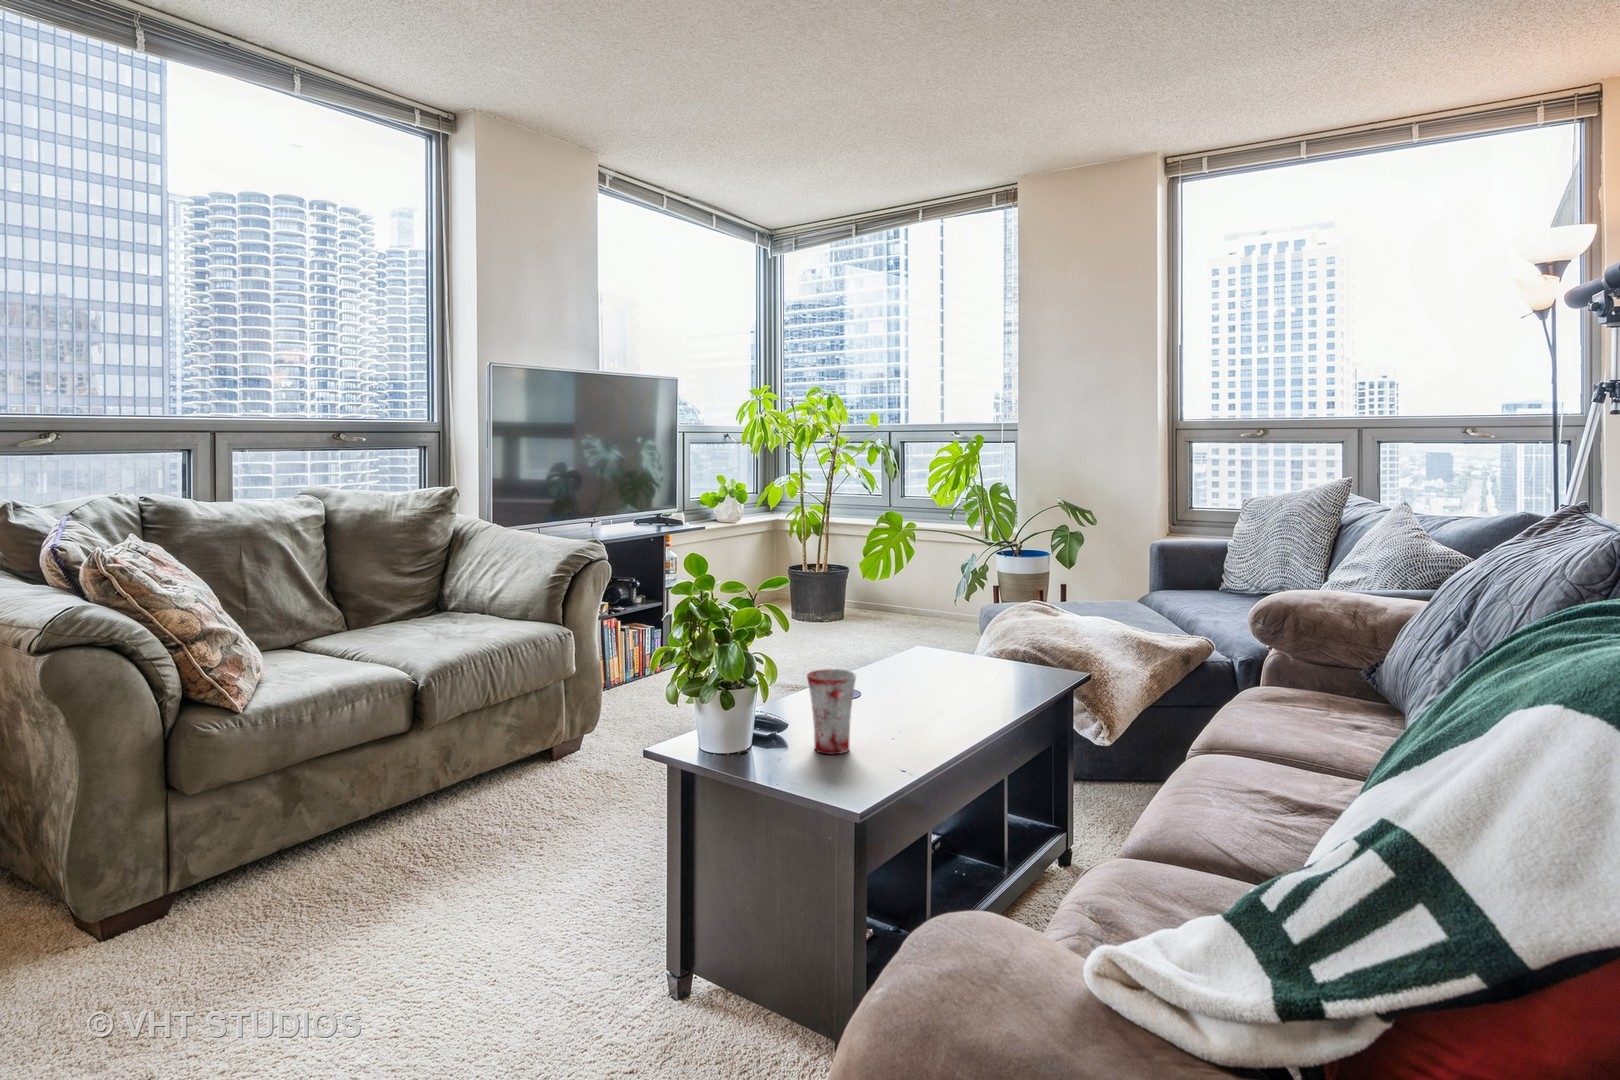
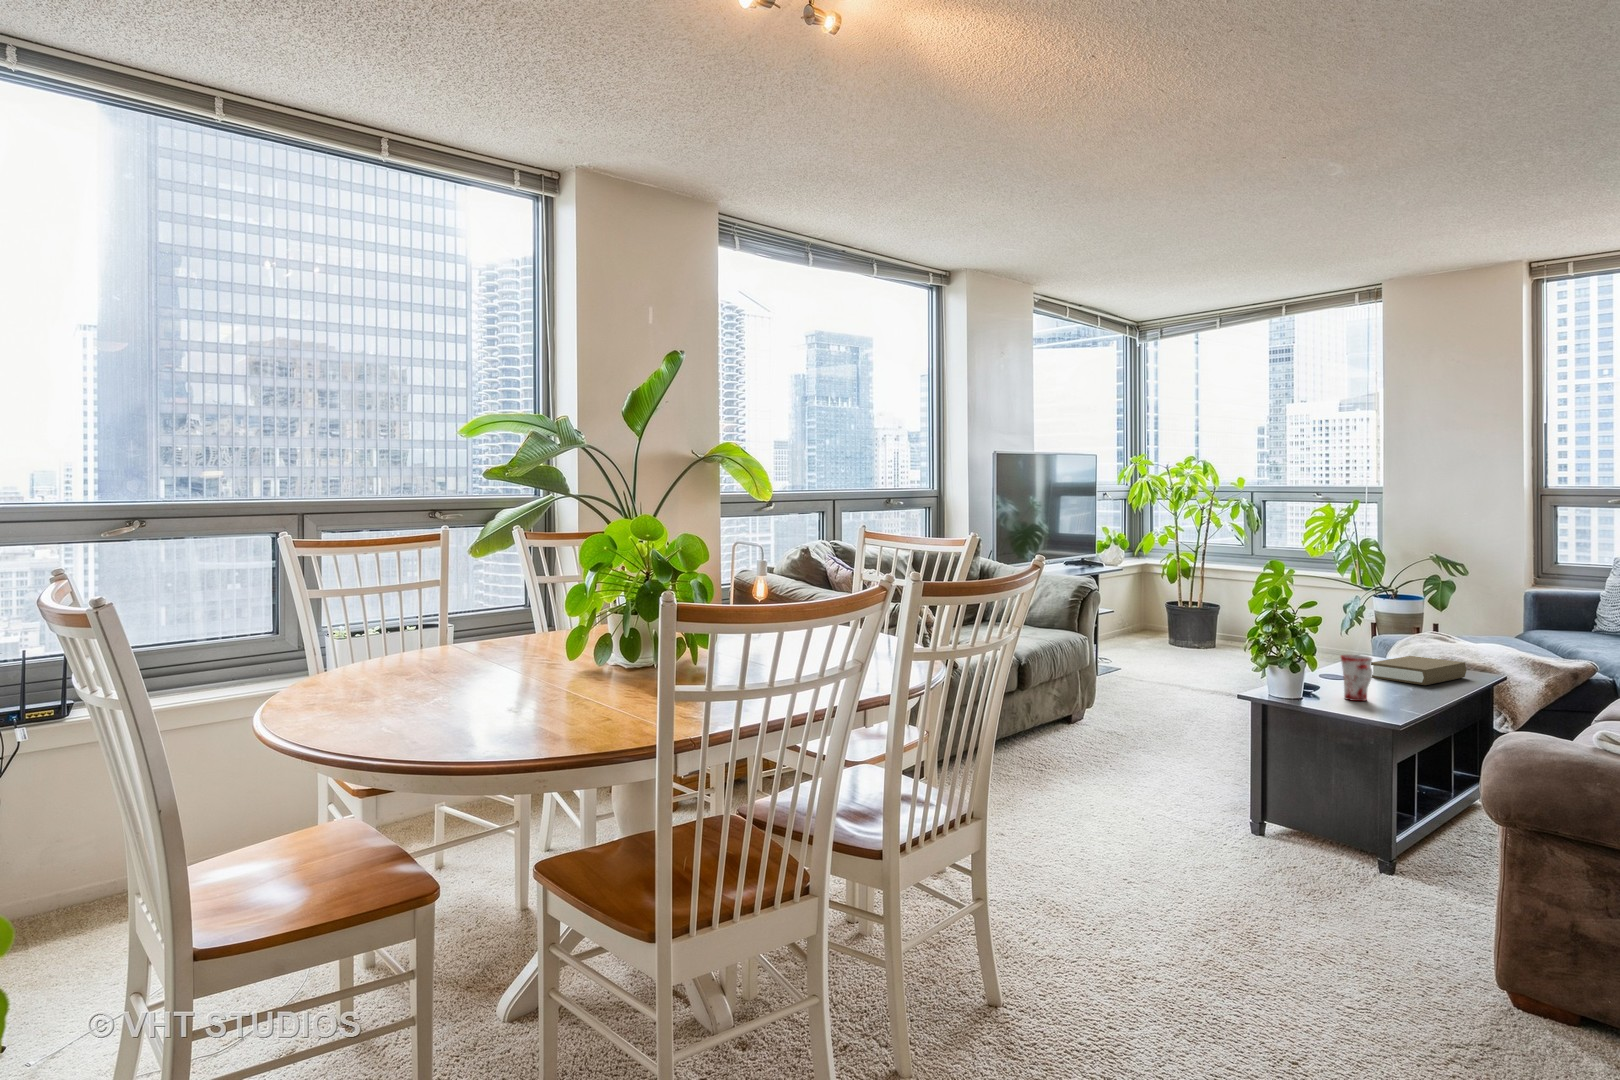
book: none [899,649,1037,705] -> present [1371,656,1466,685]

